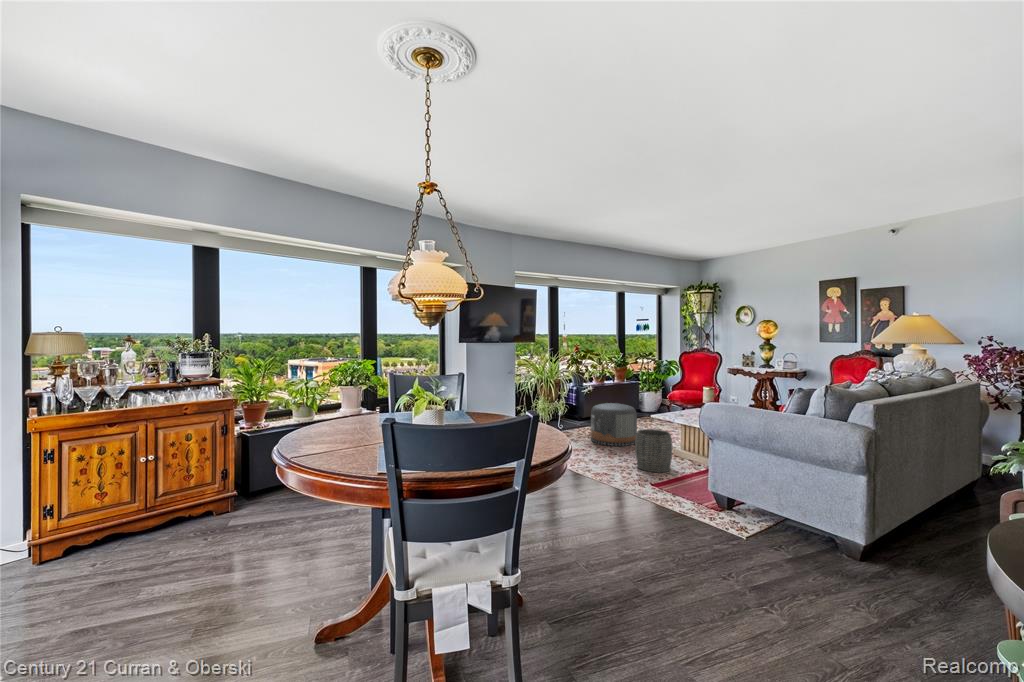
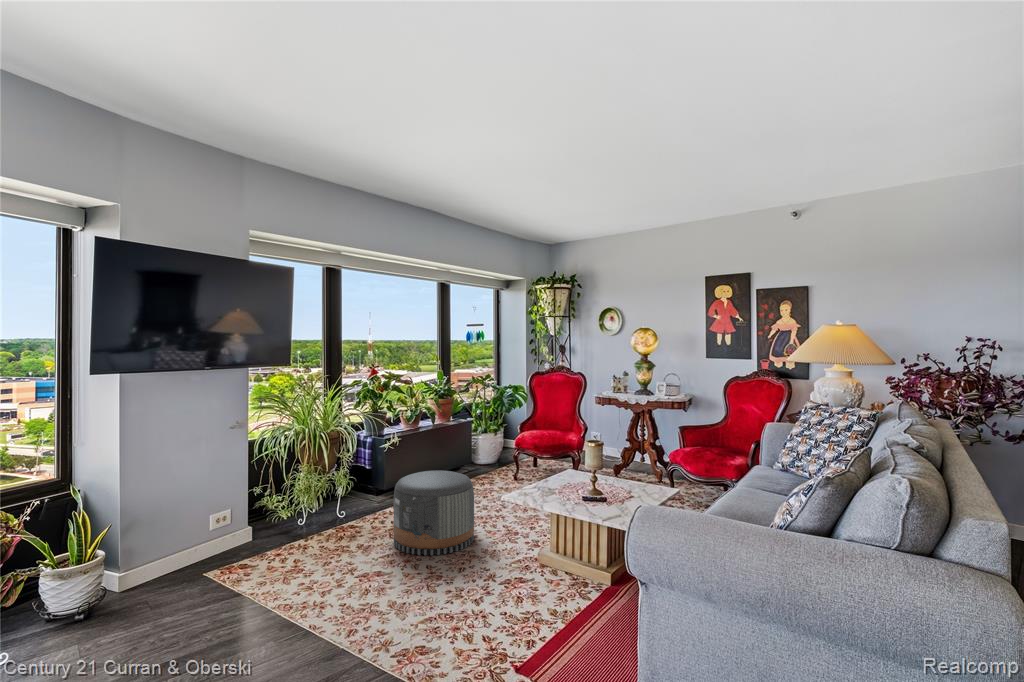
woven basket: present [635,429,672,472] -> none [477,532,545,628]

